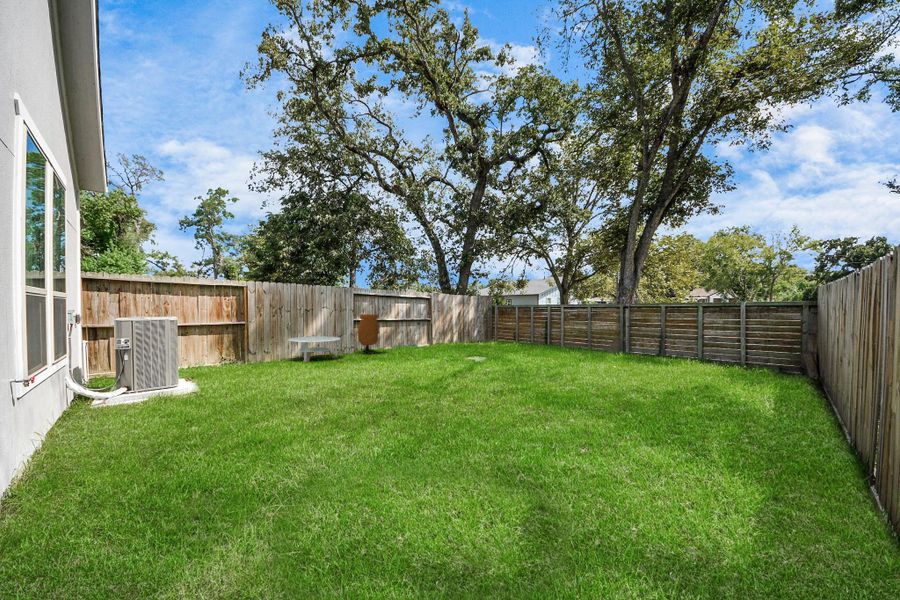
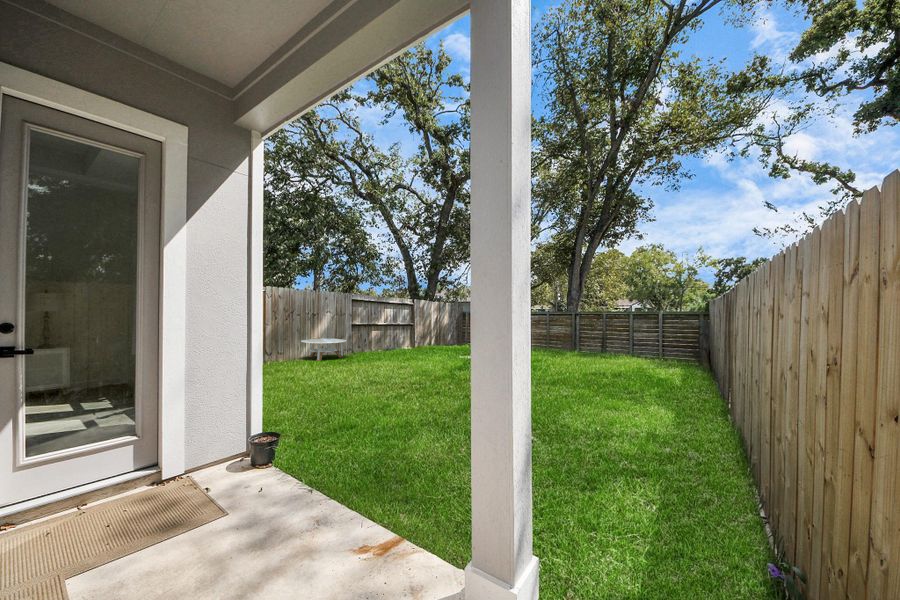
lounge chair: present [355,314,380,355] -> none [354,319,377,355]

